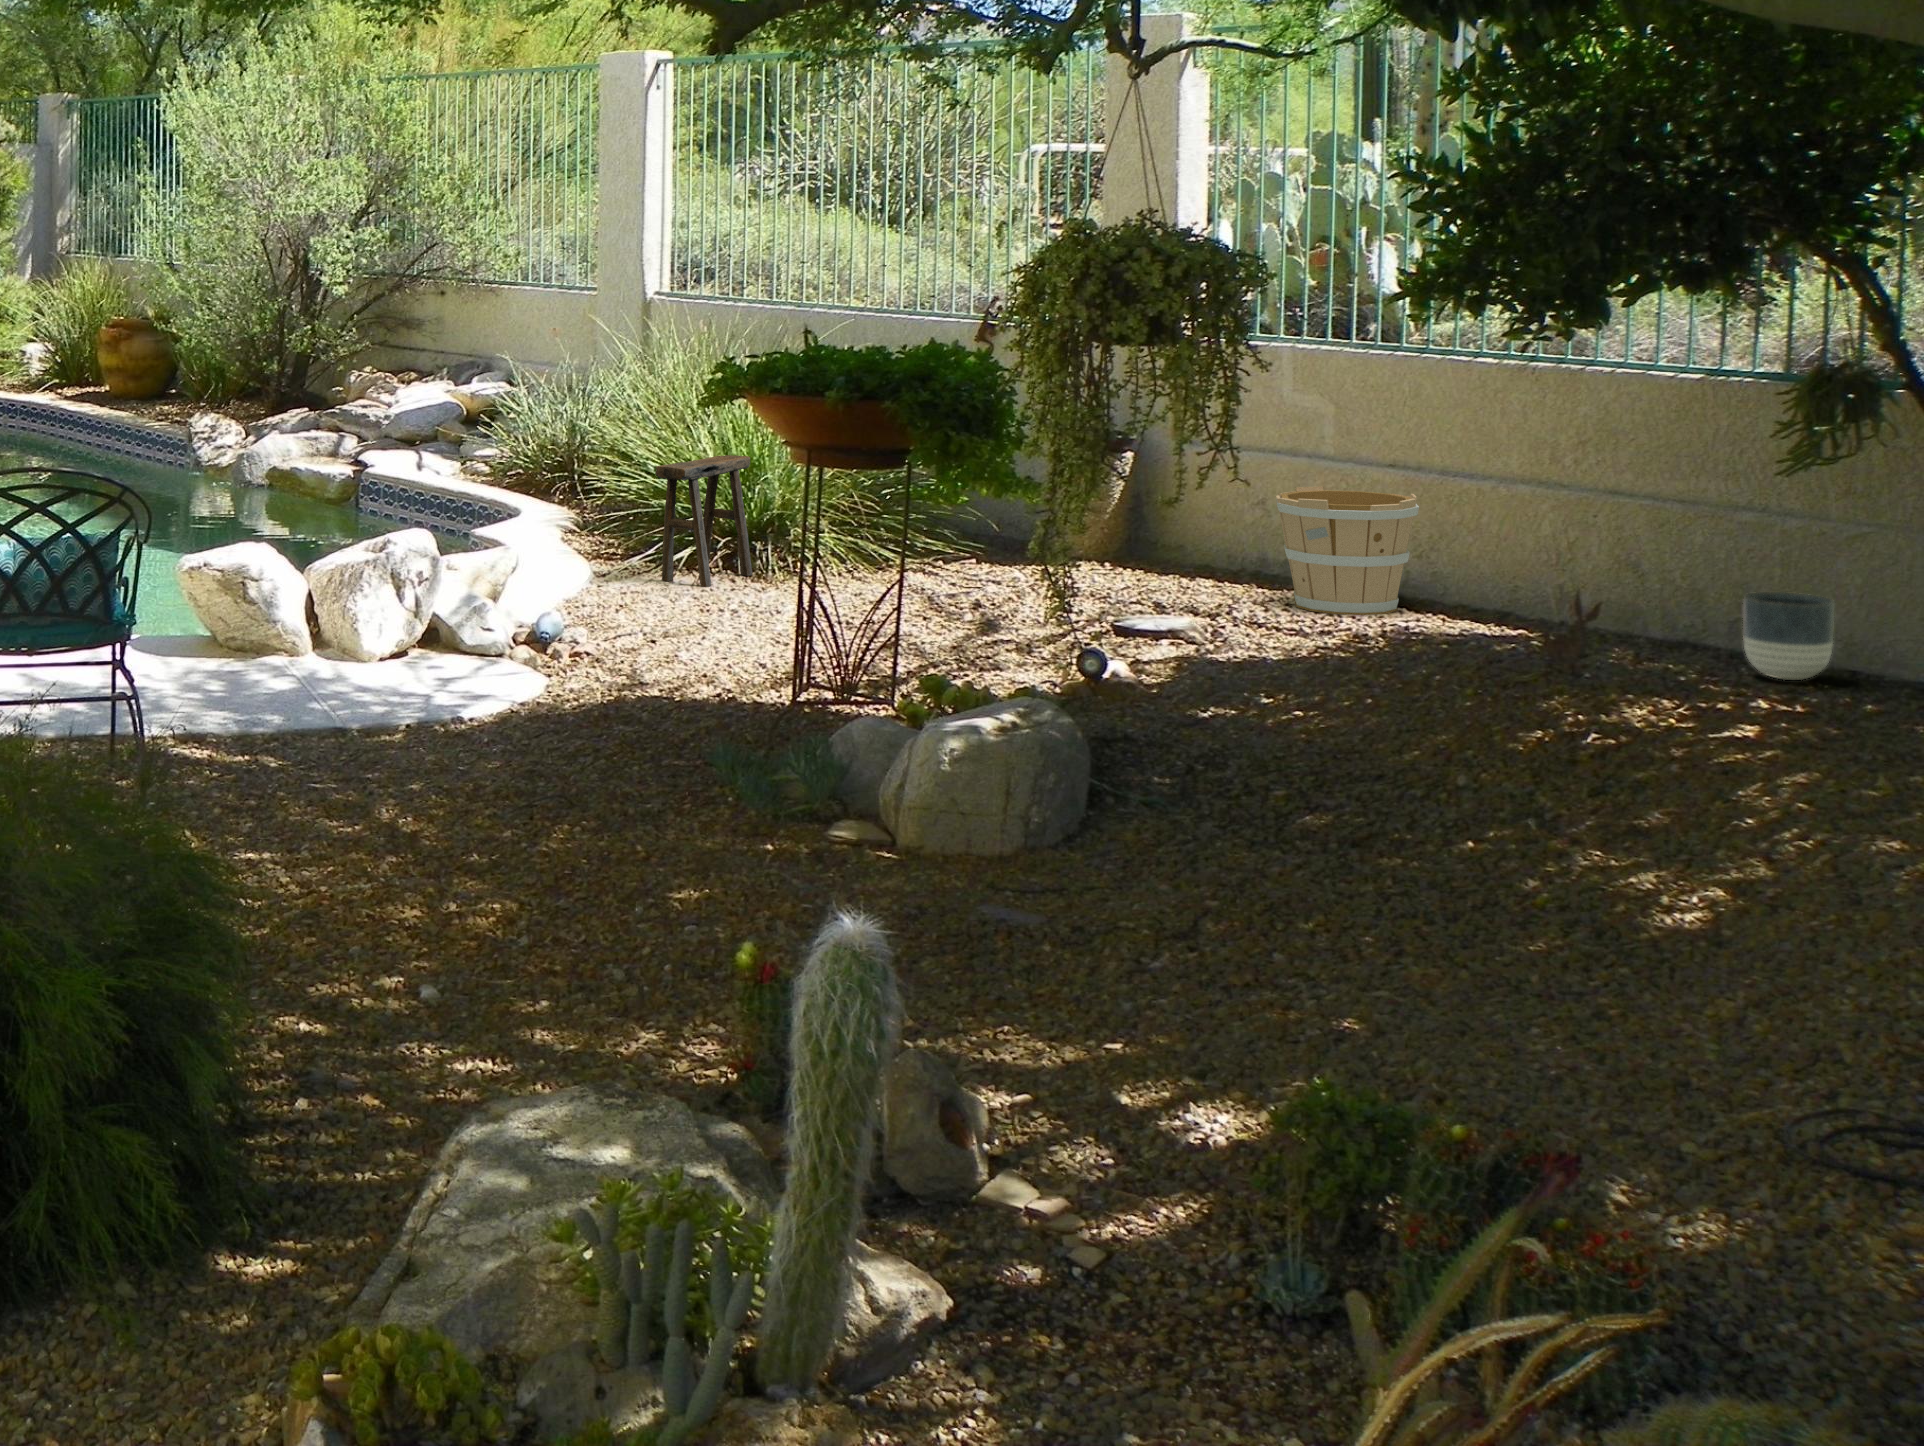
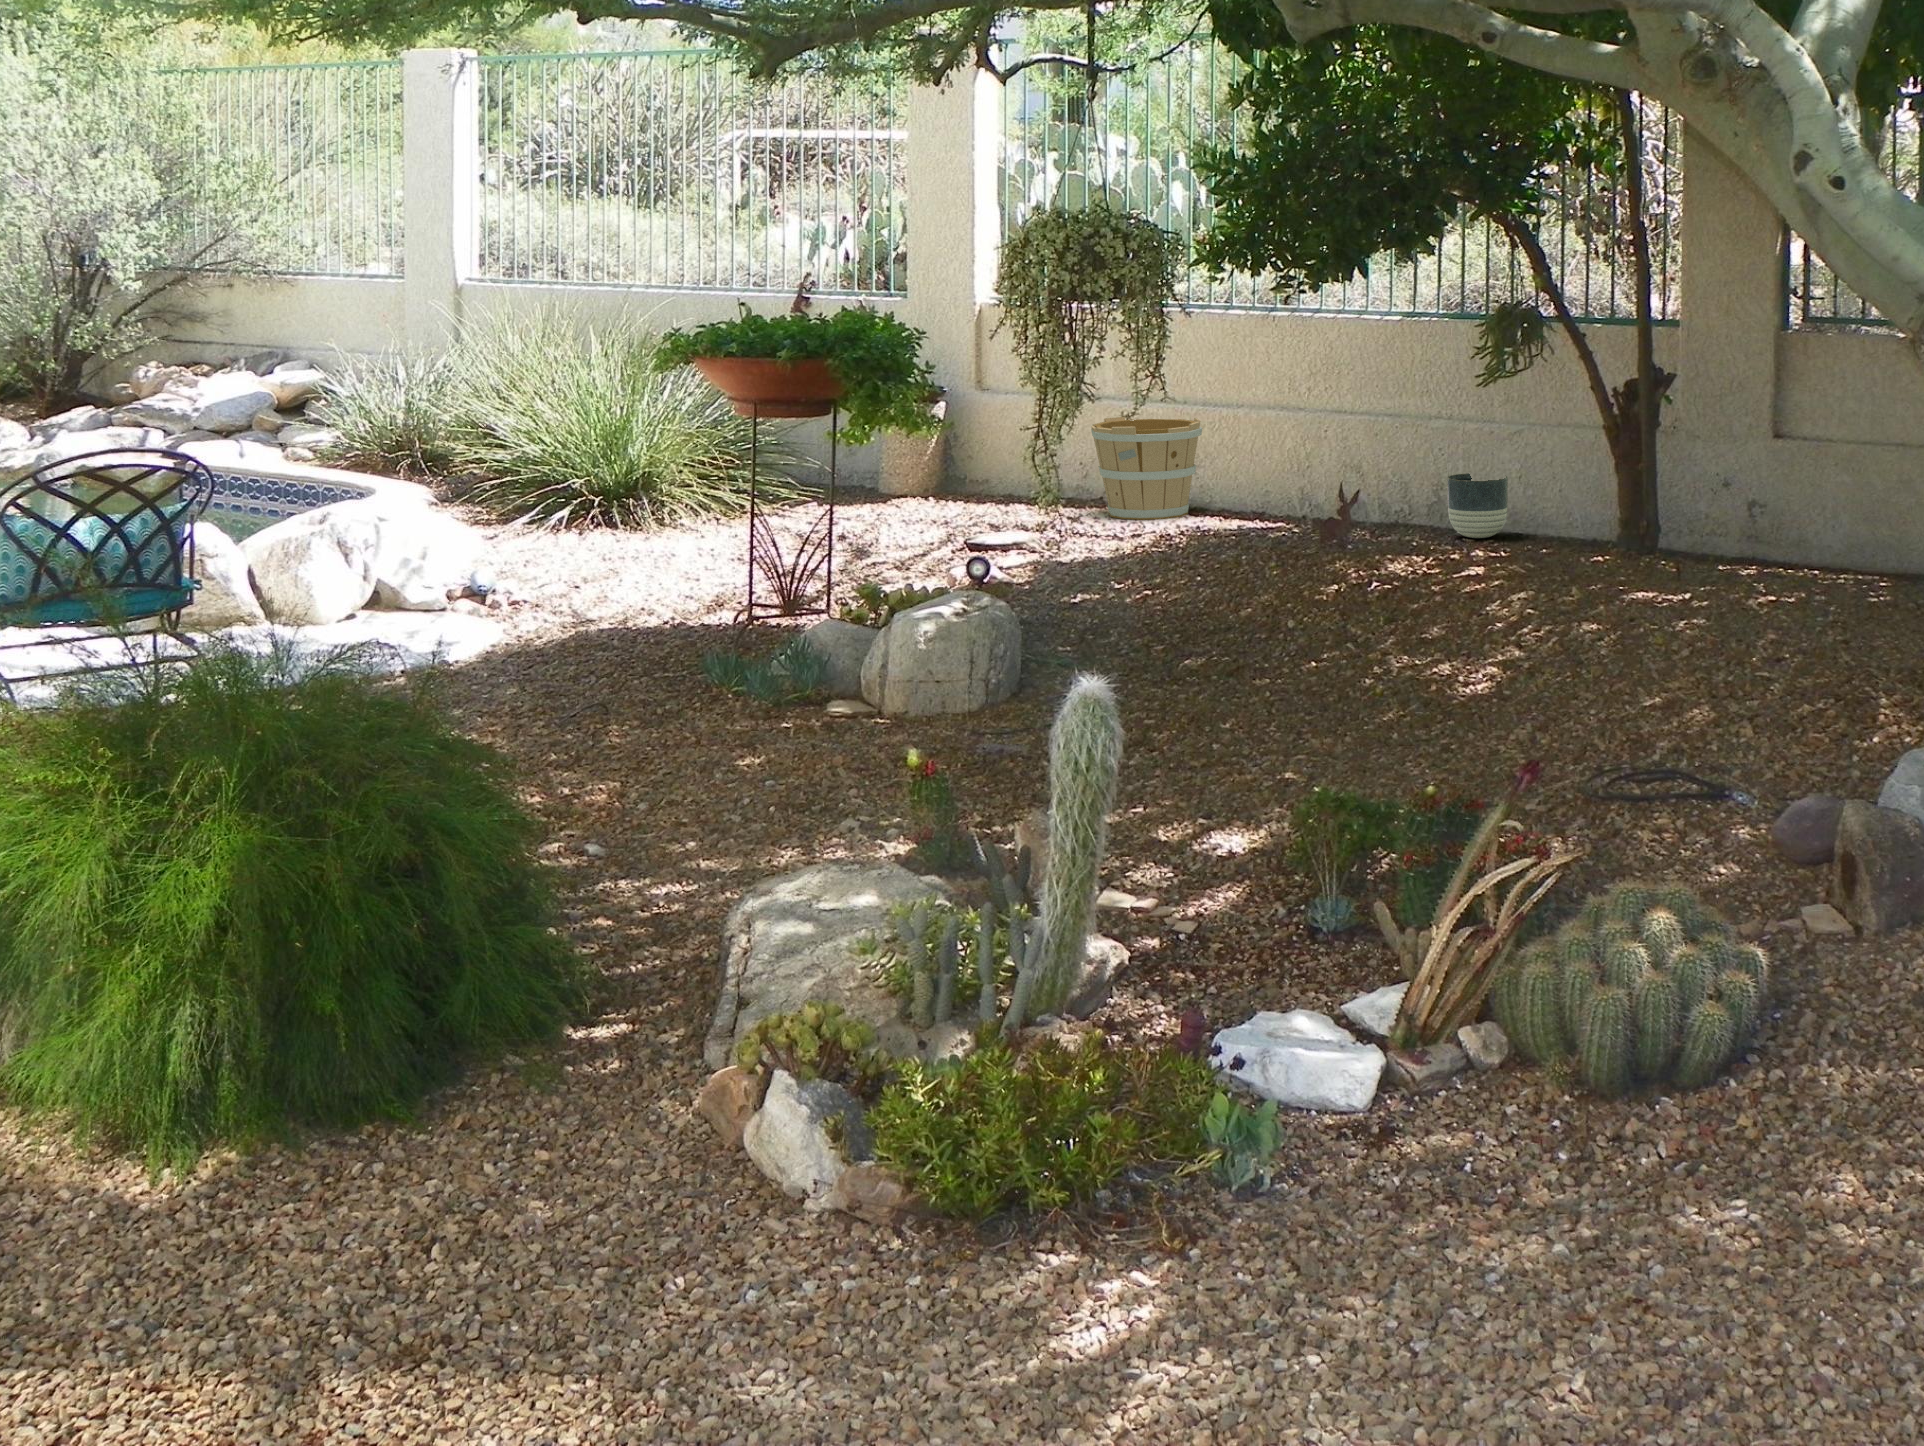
stool: present [656,455,753,587] -> none [551,420,639,541]

